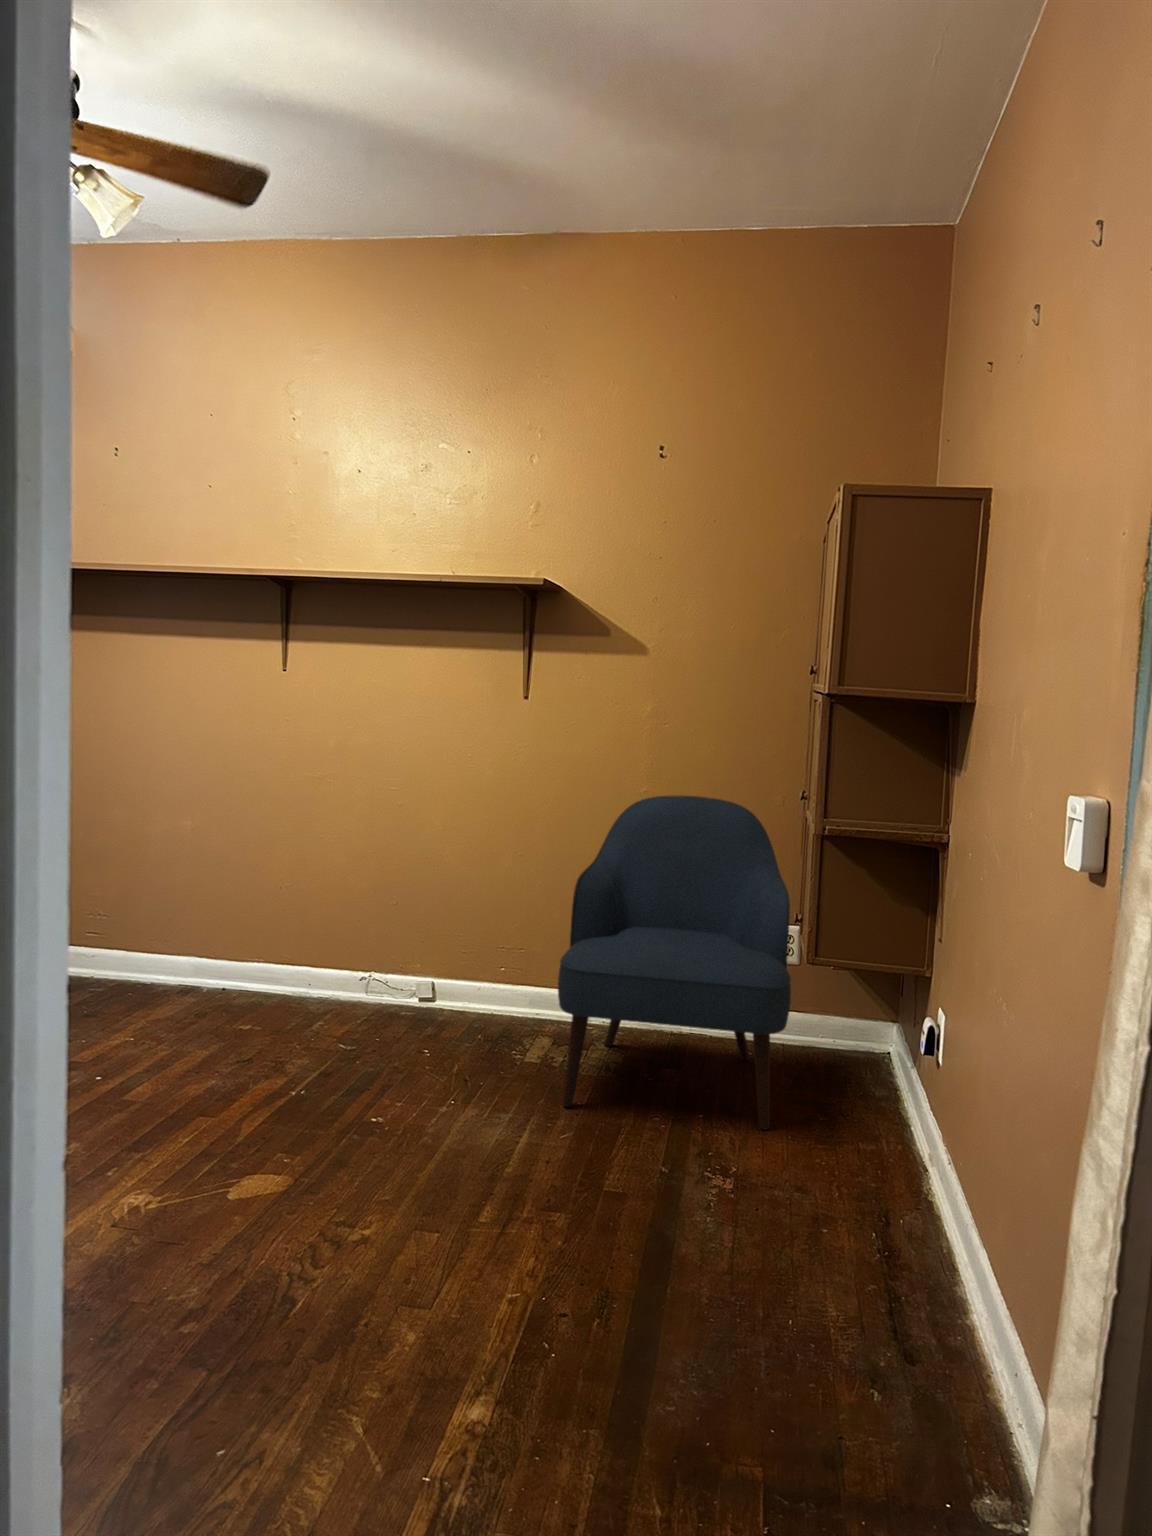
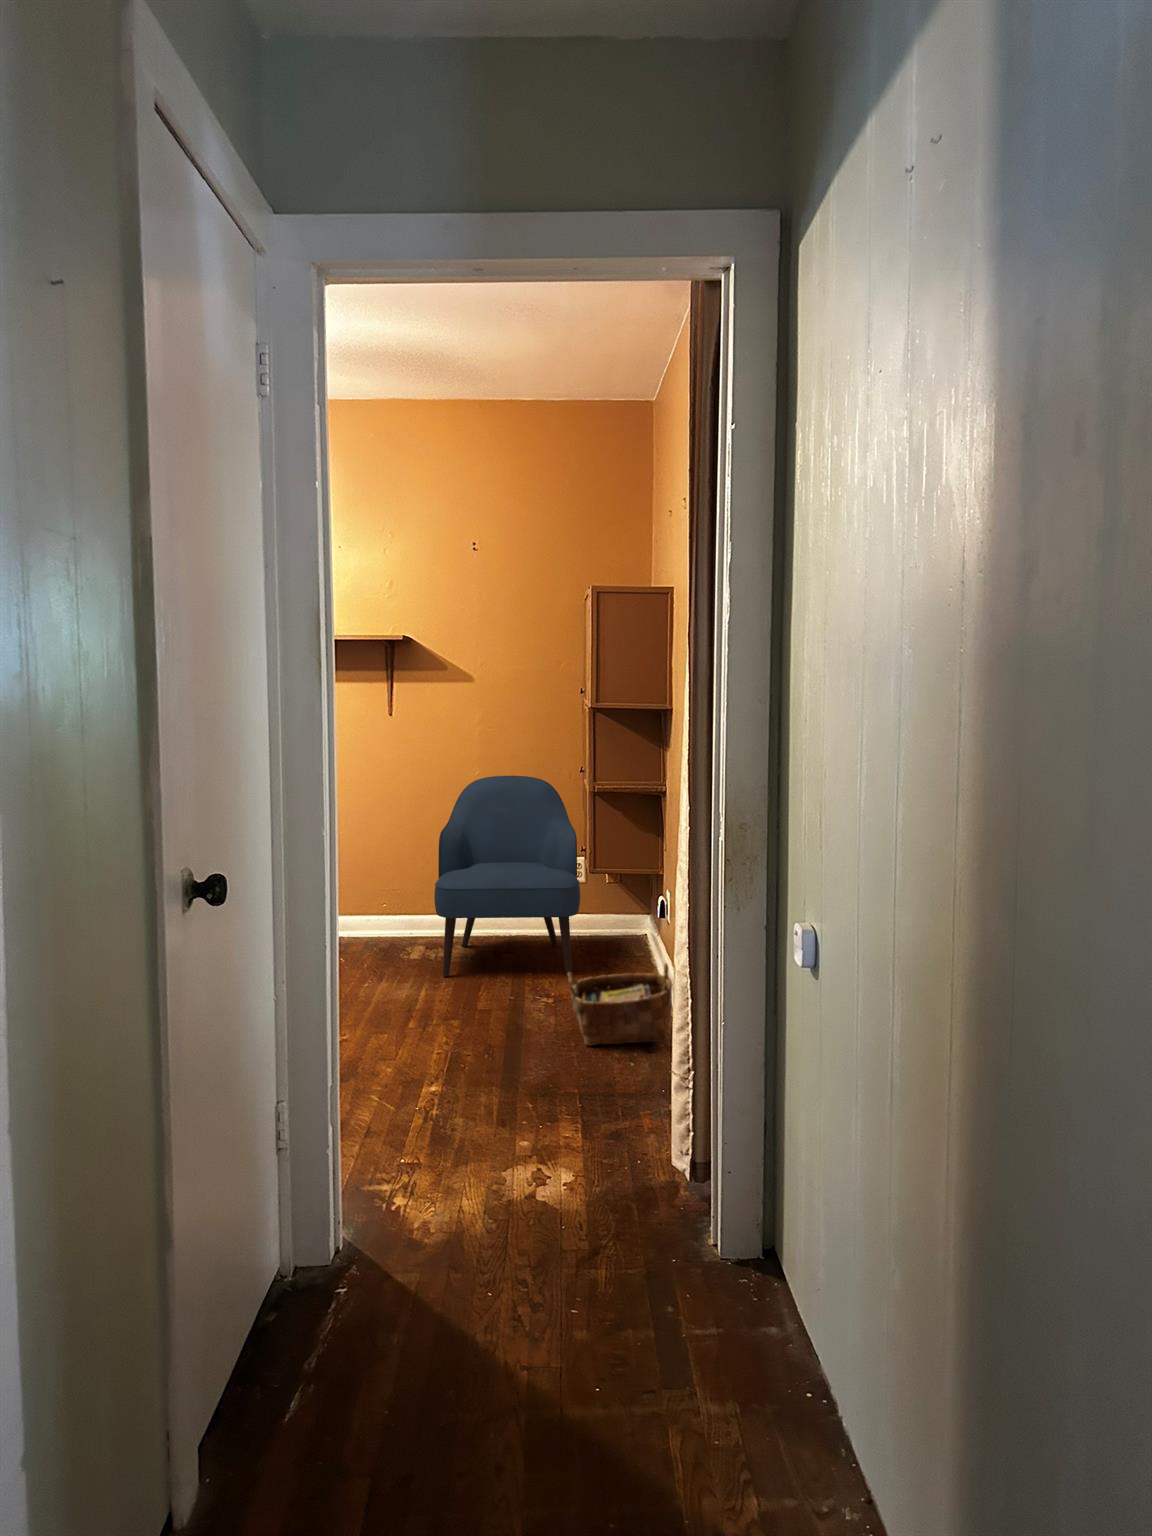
woven basket: none [762,1174,969,1354] -> present [568,963,673,1046]

